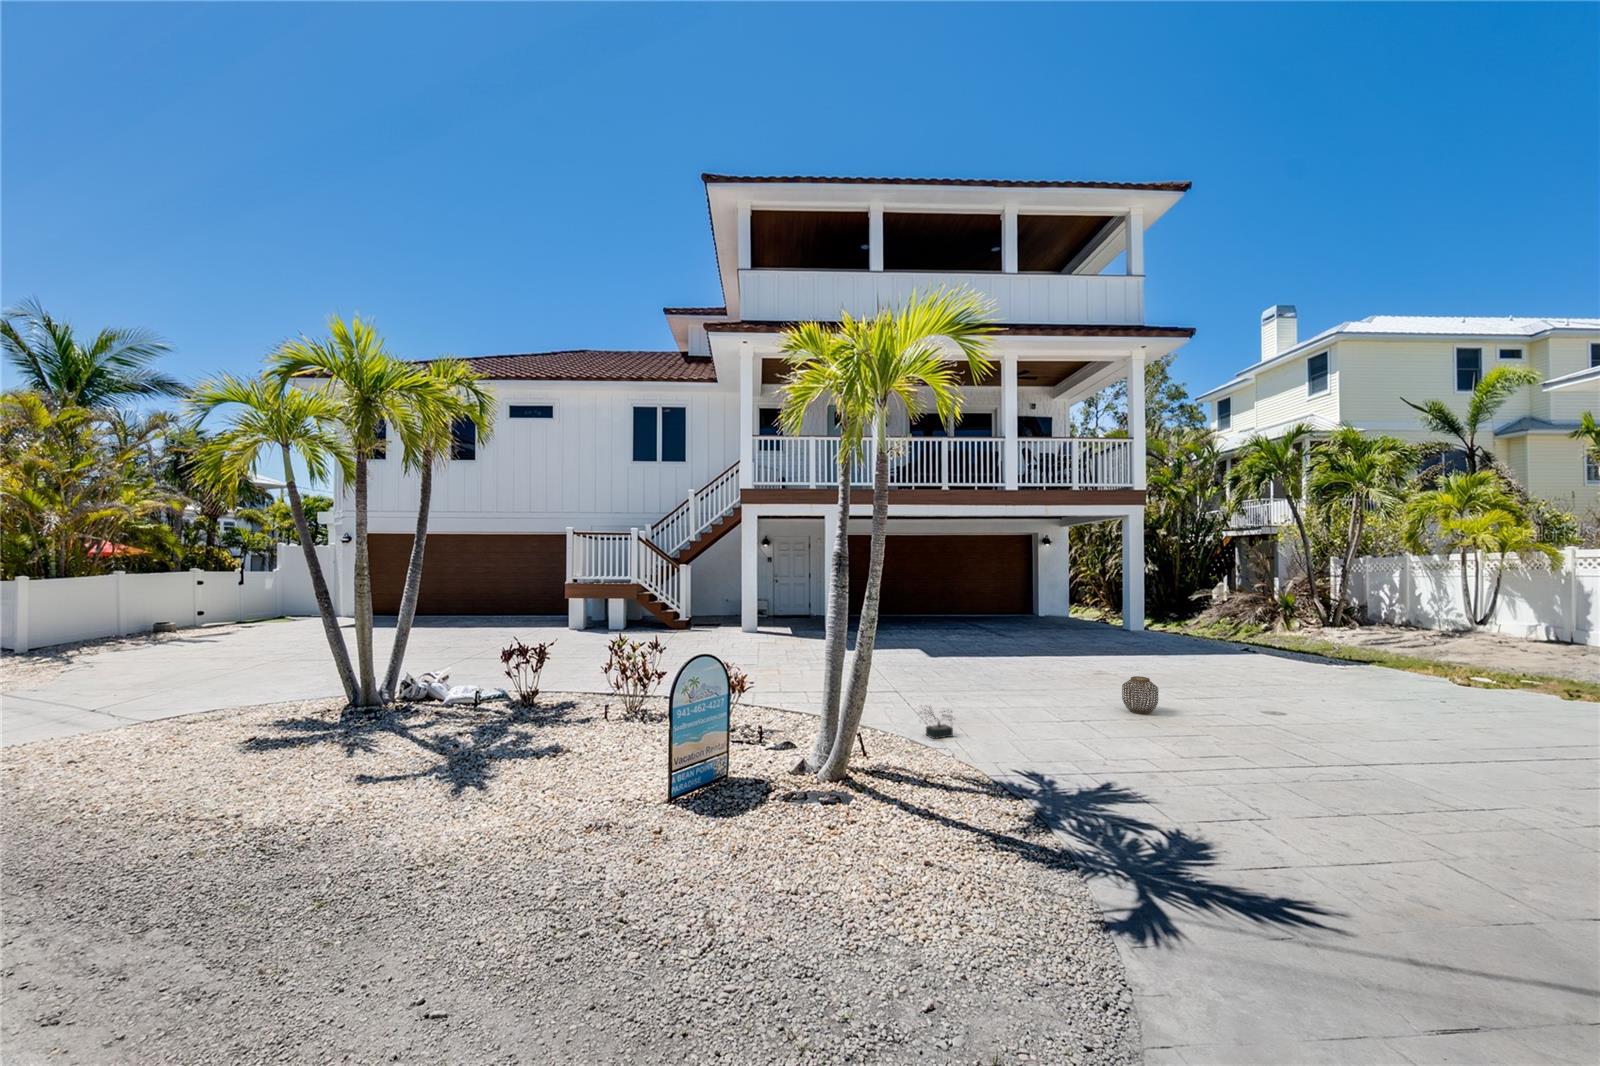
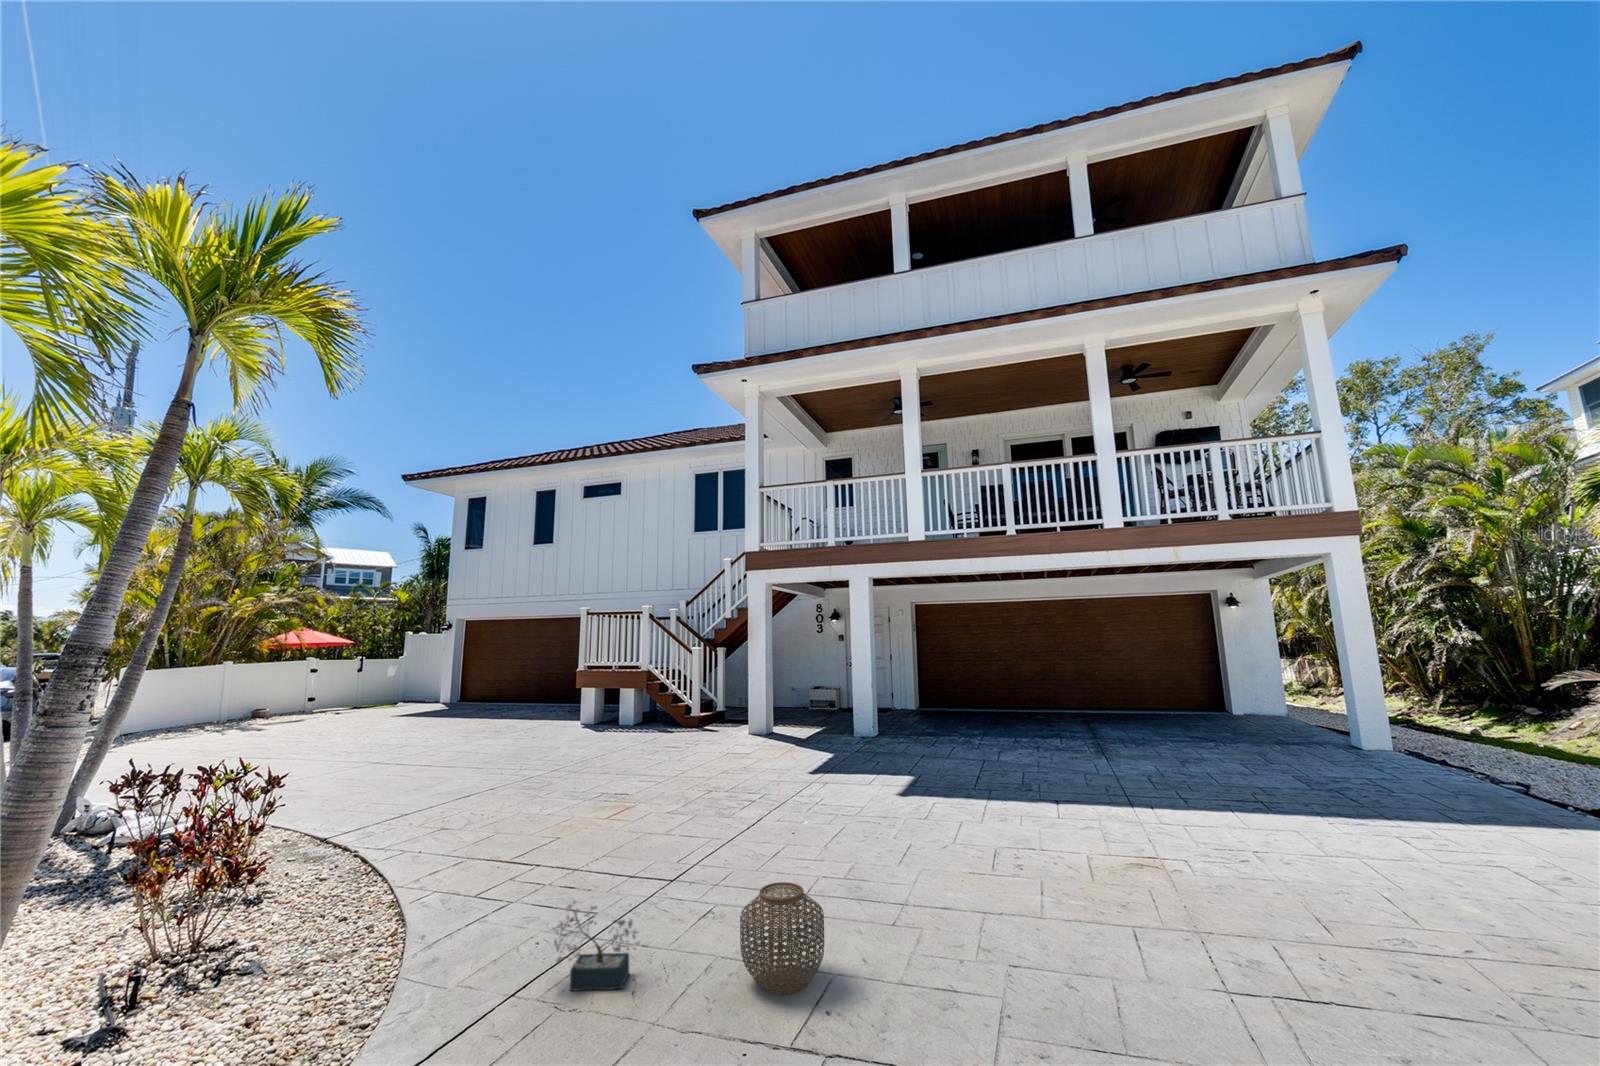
woven basket: present [1122,676,1158,714] -> present [740,882,825,994]

